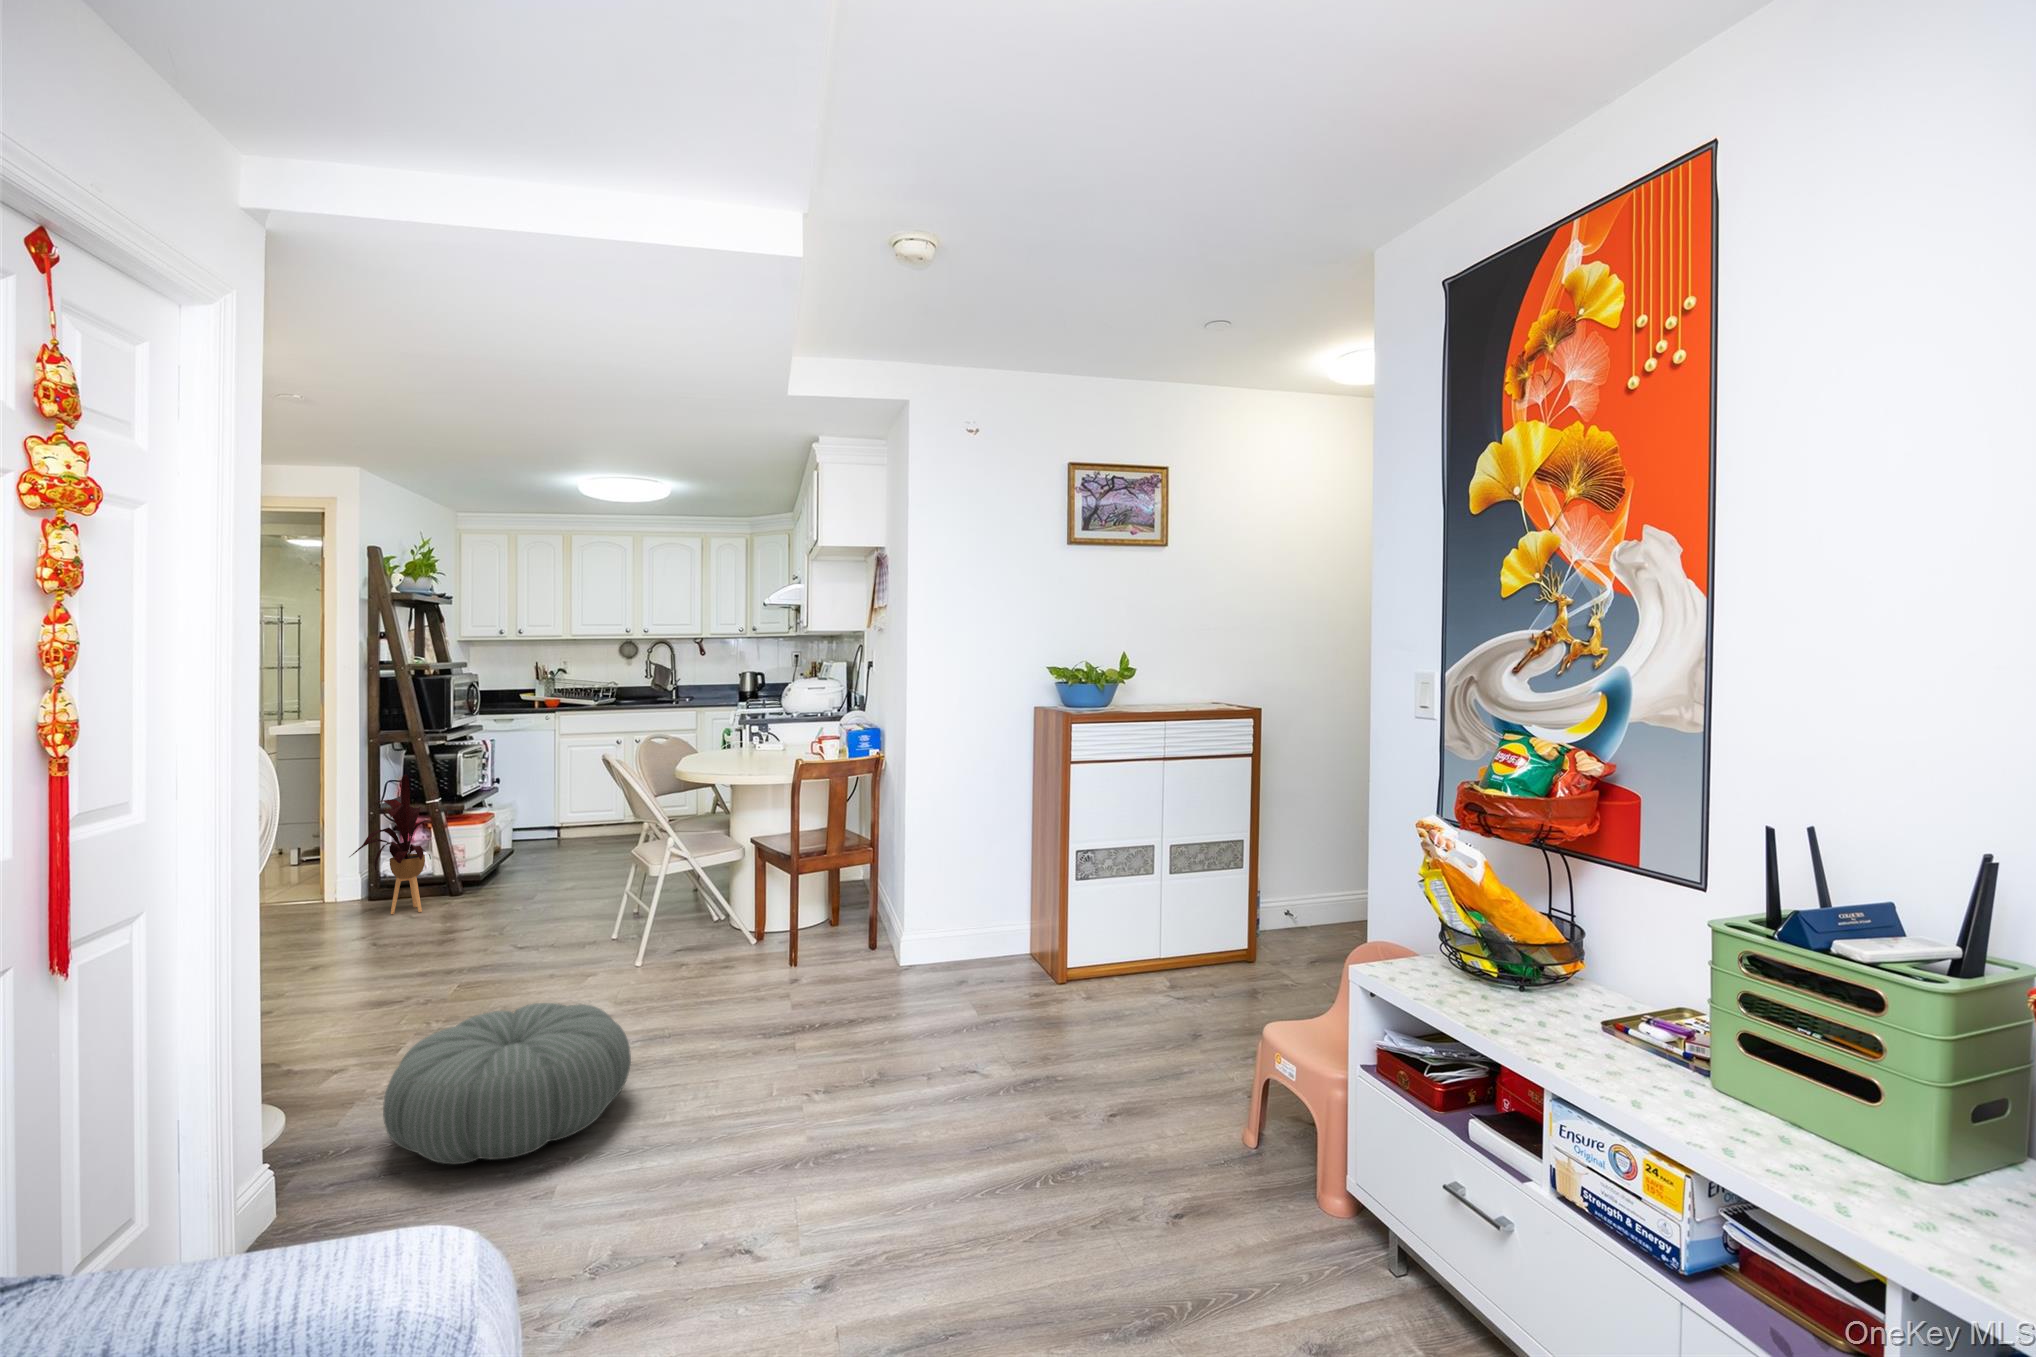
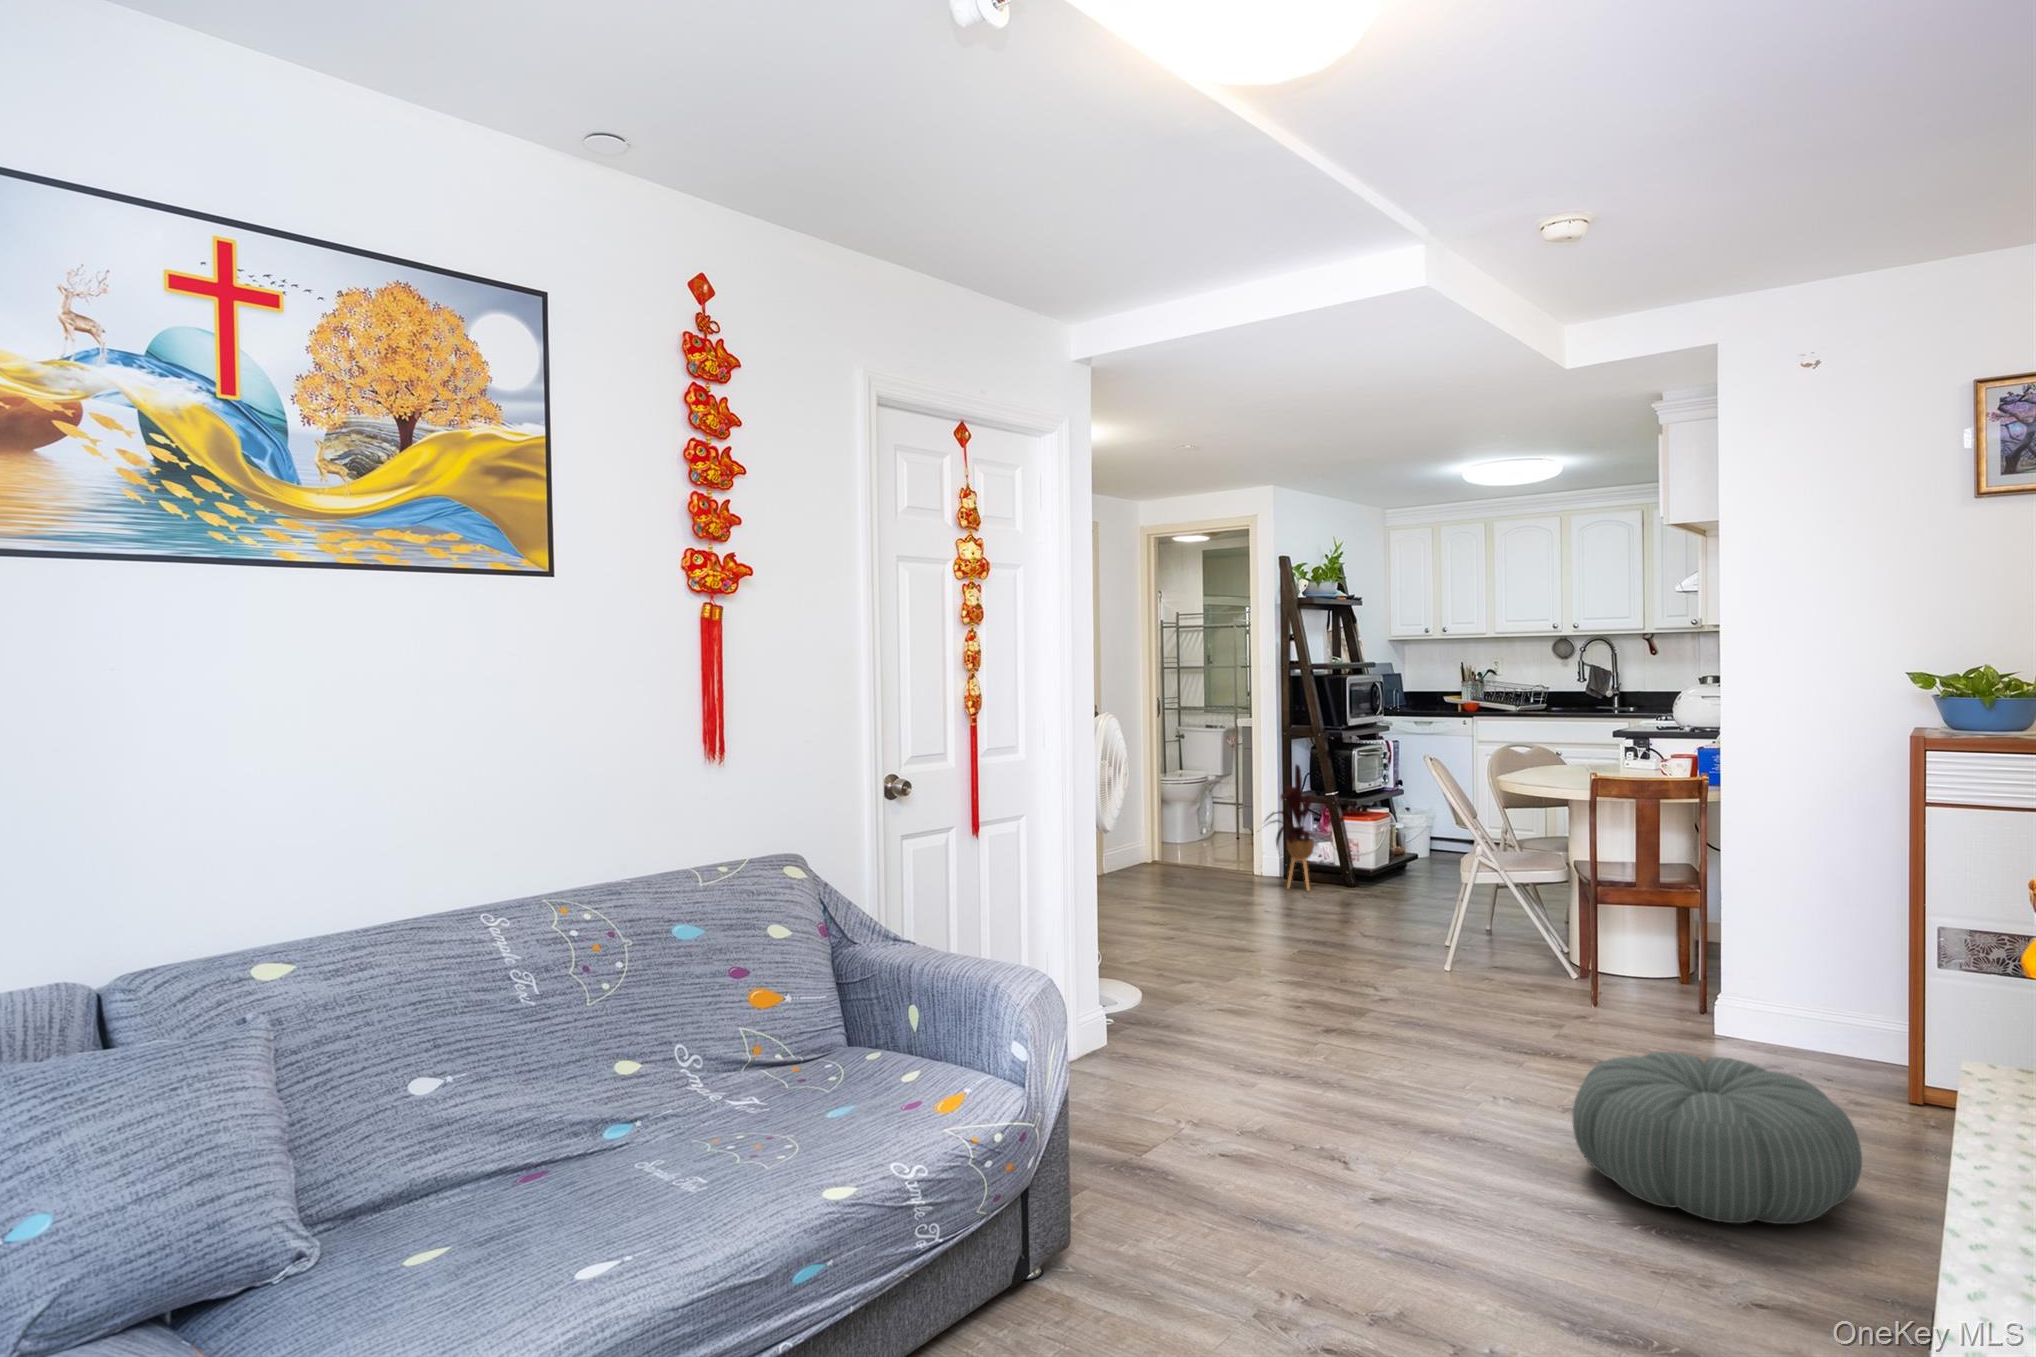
pouf: present [383,1003,631,1164] -> present [1573,1052,1862,1224]

